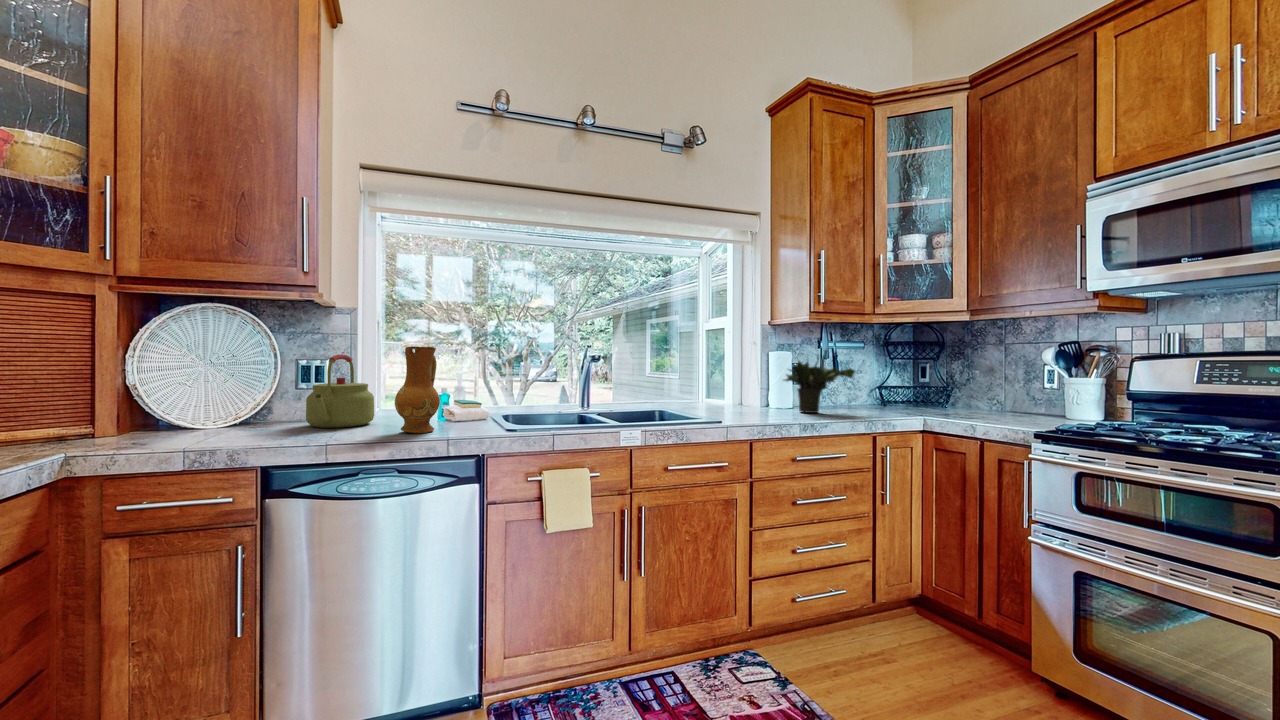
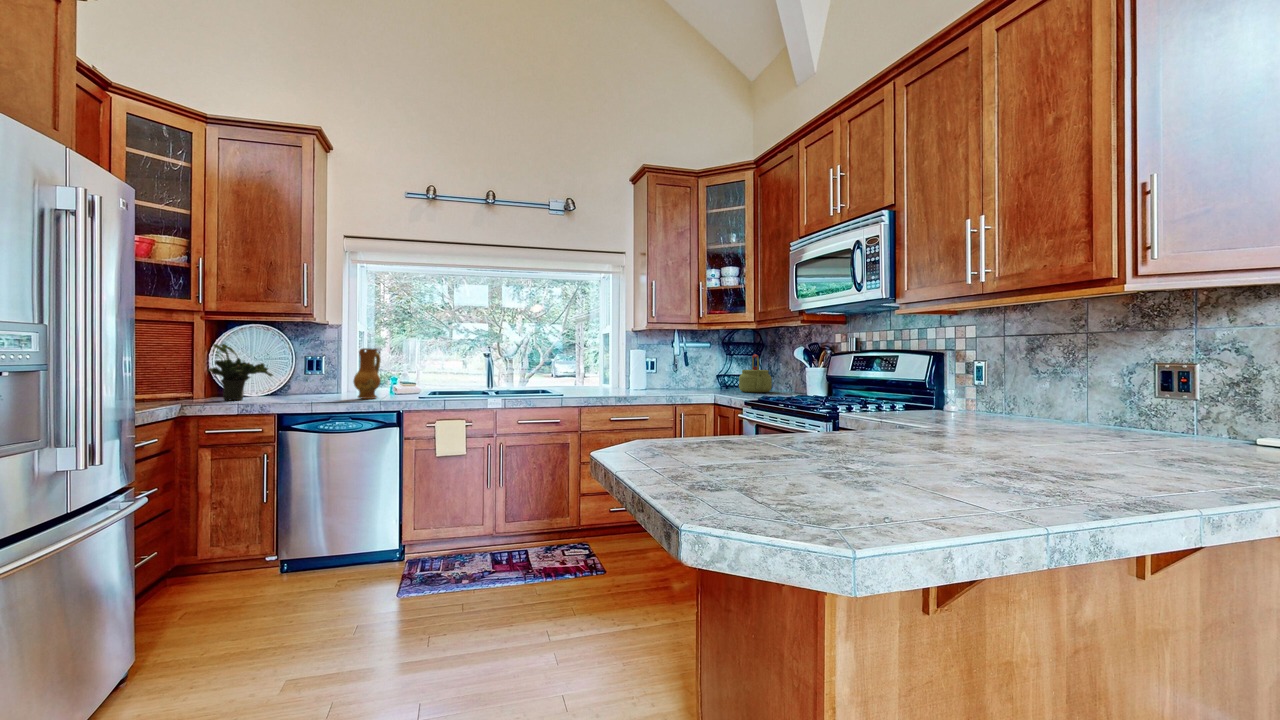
potted plant: present [783,350,855,413] -> present [208,344,273,400]
kettle: present [306,354,374,428] -> present [739,354,772,392]

